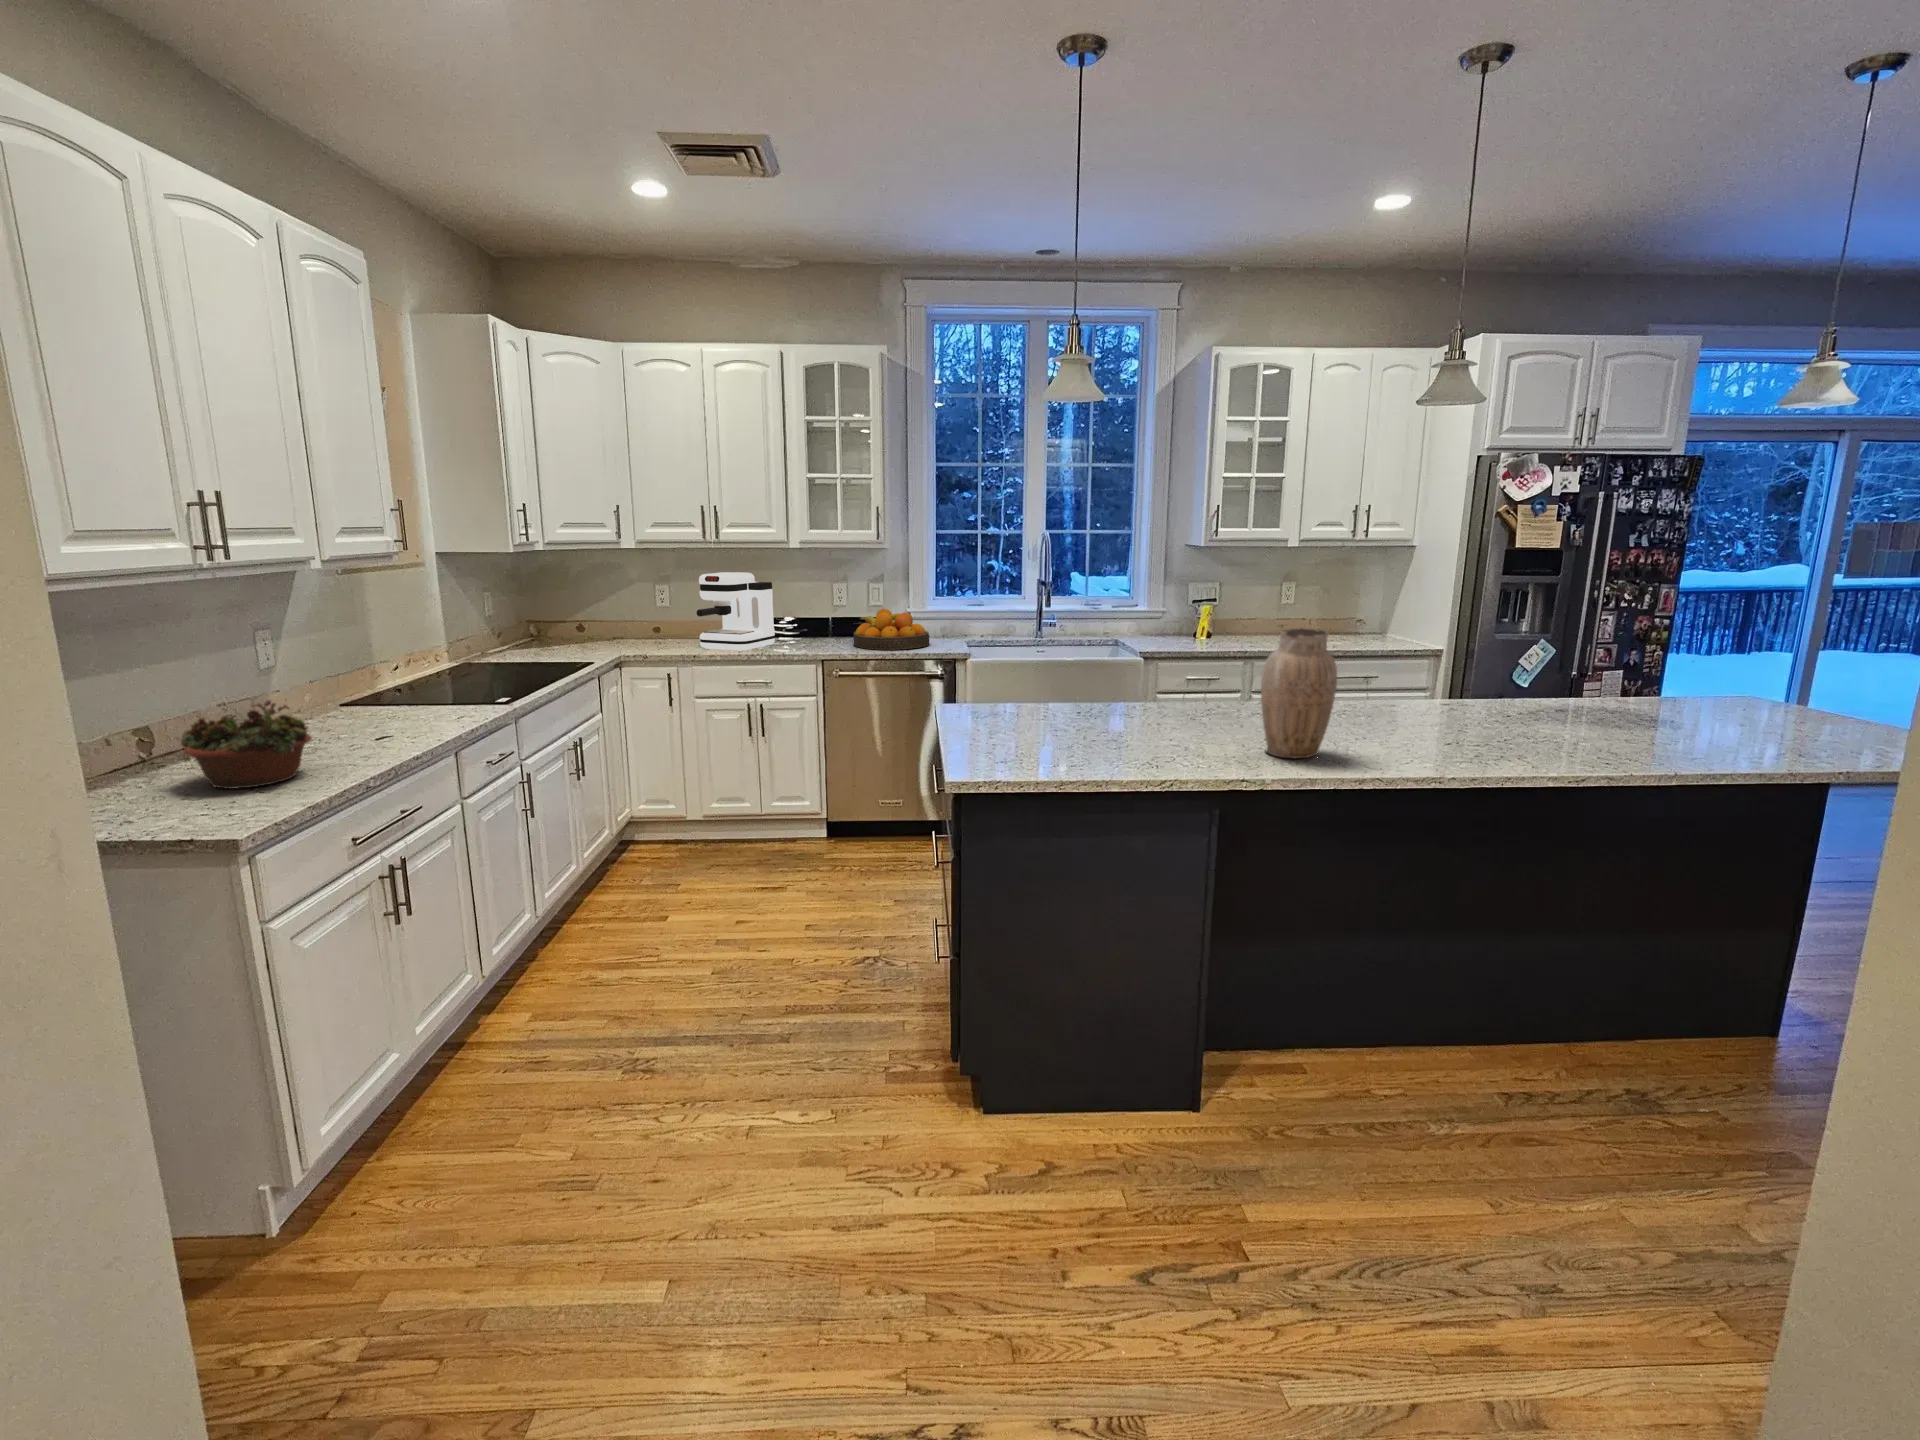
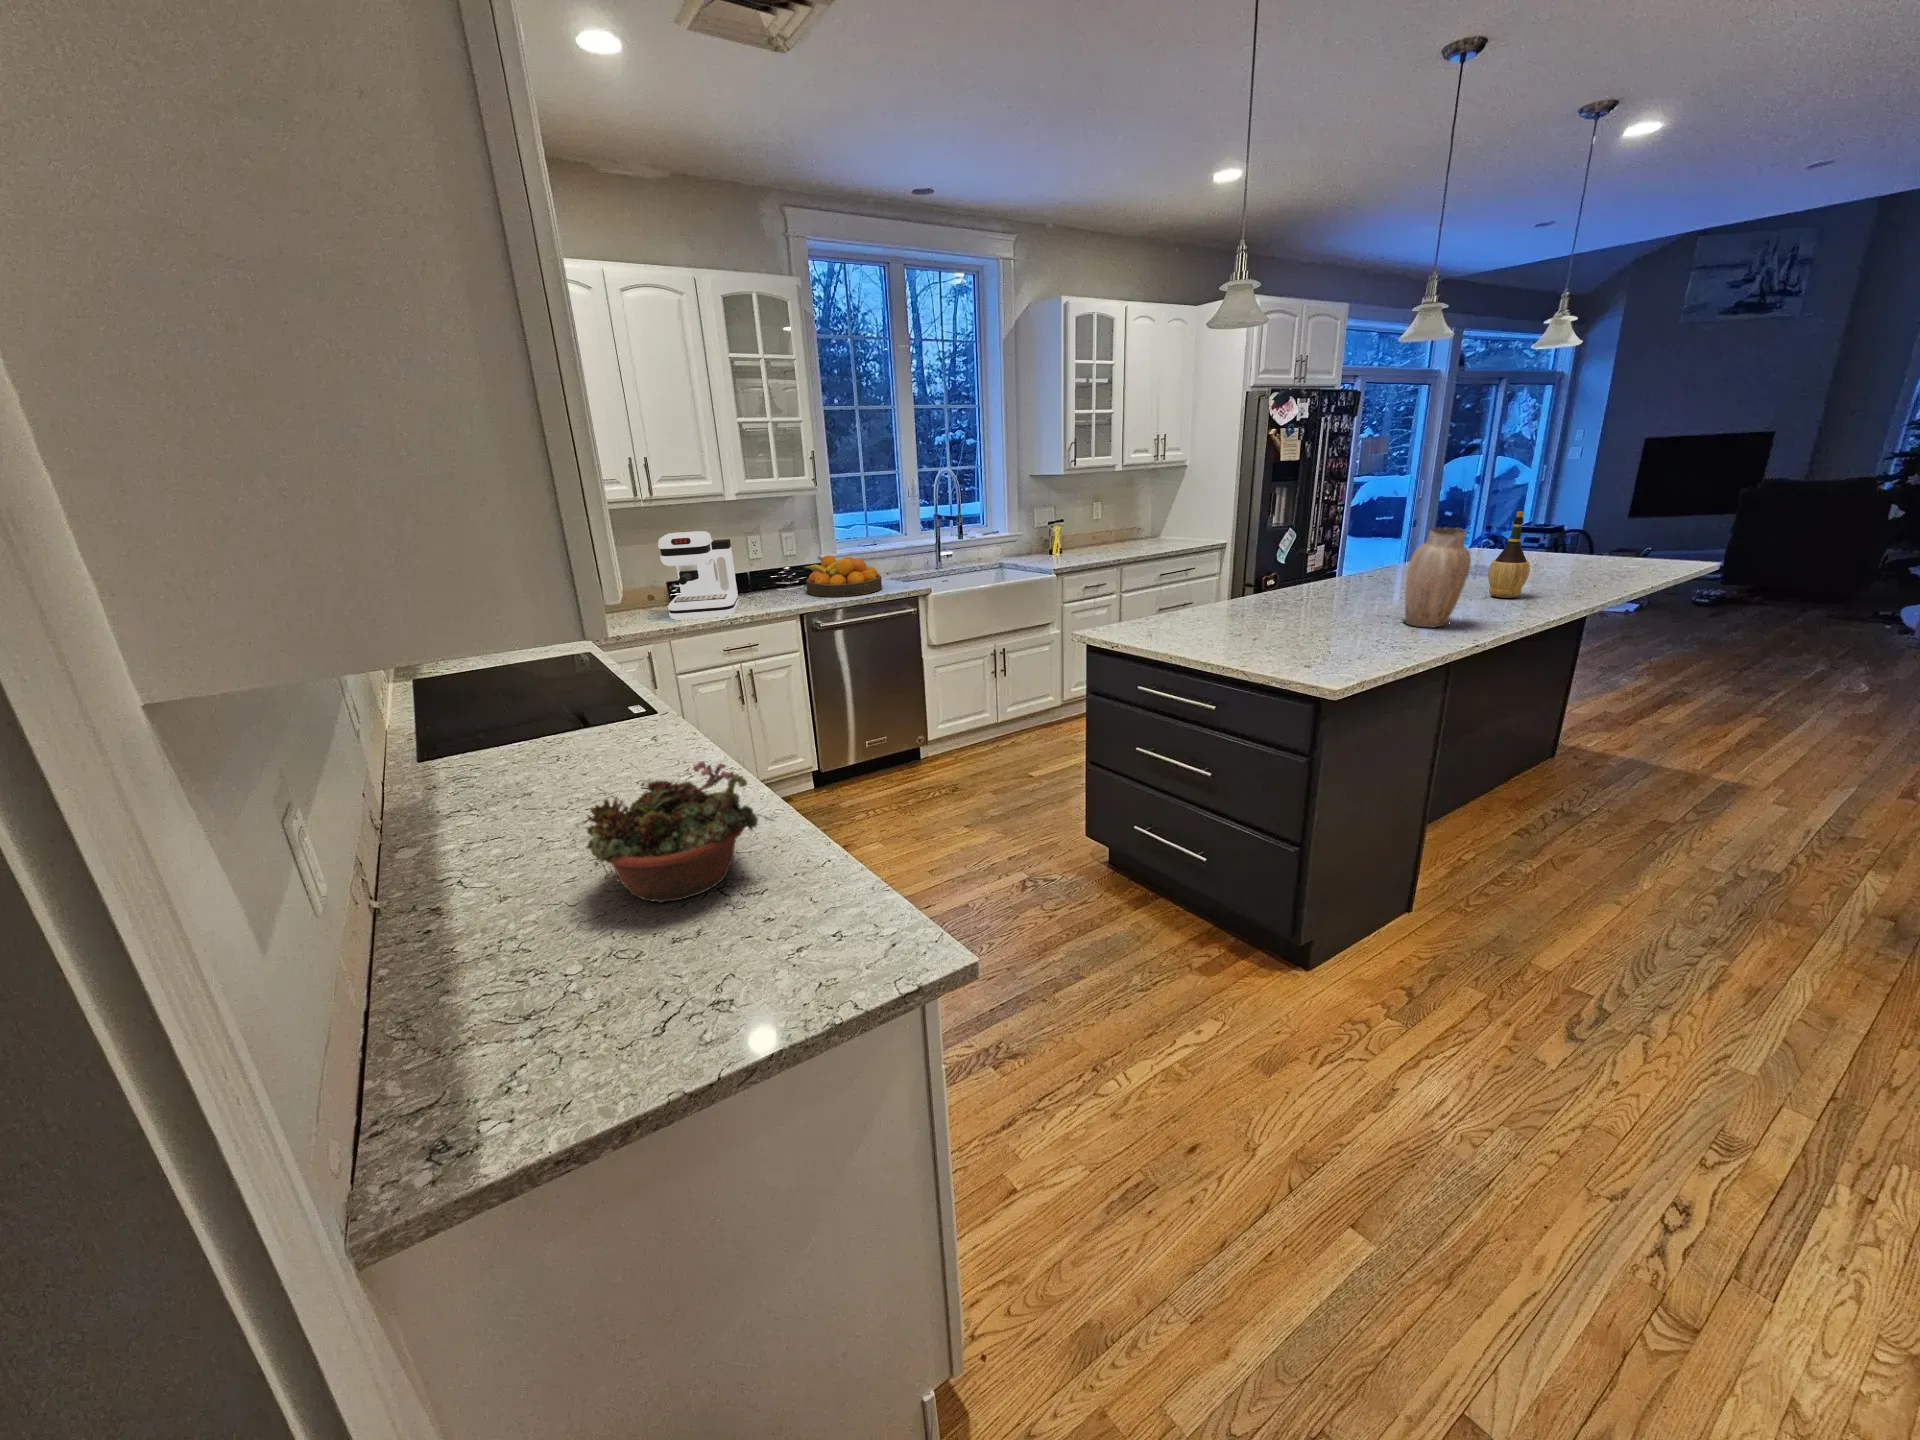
wine bottle: none [1503,625,1562,750] -> present [1488,511,1530,598]

